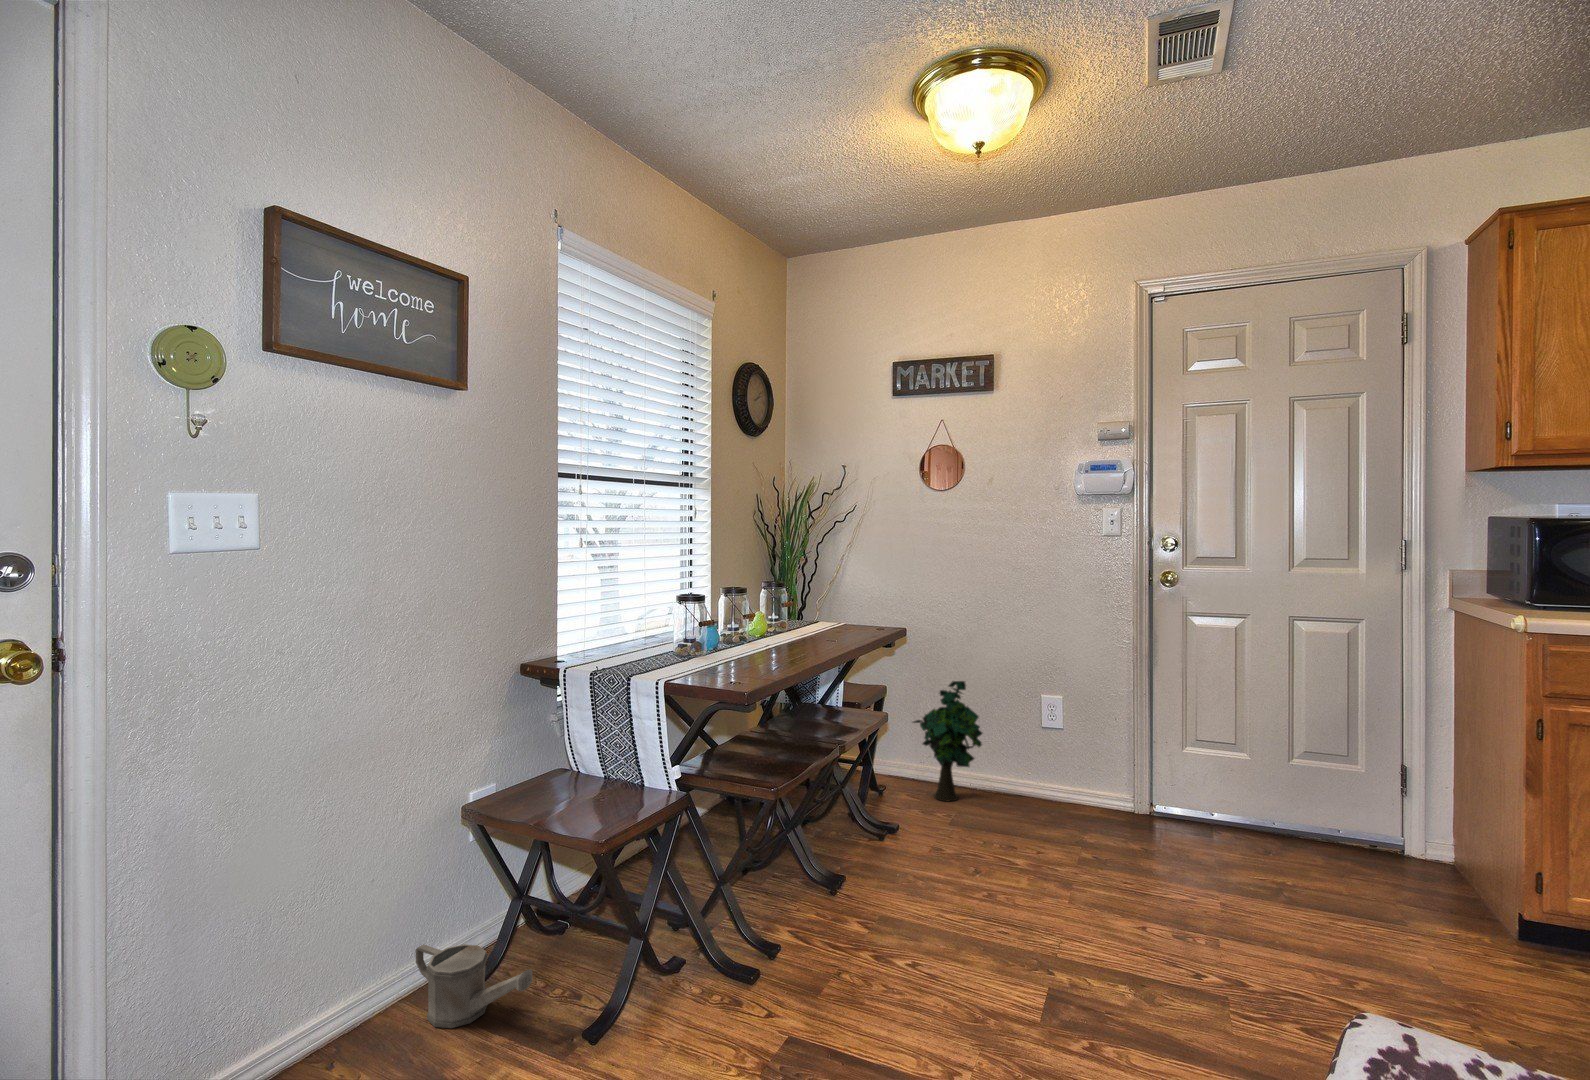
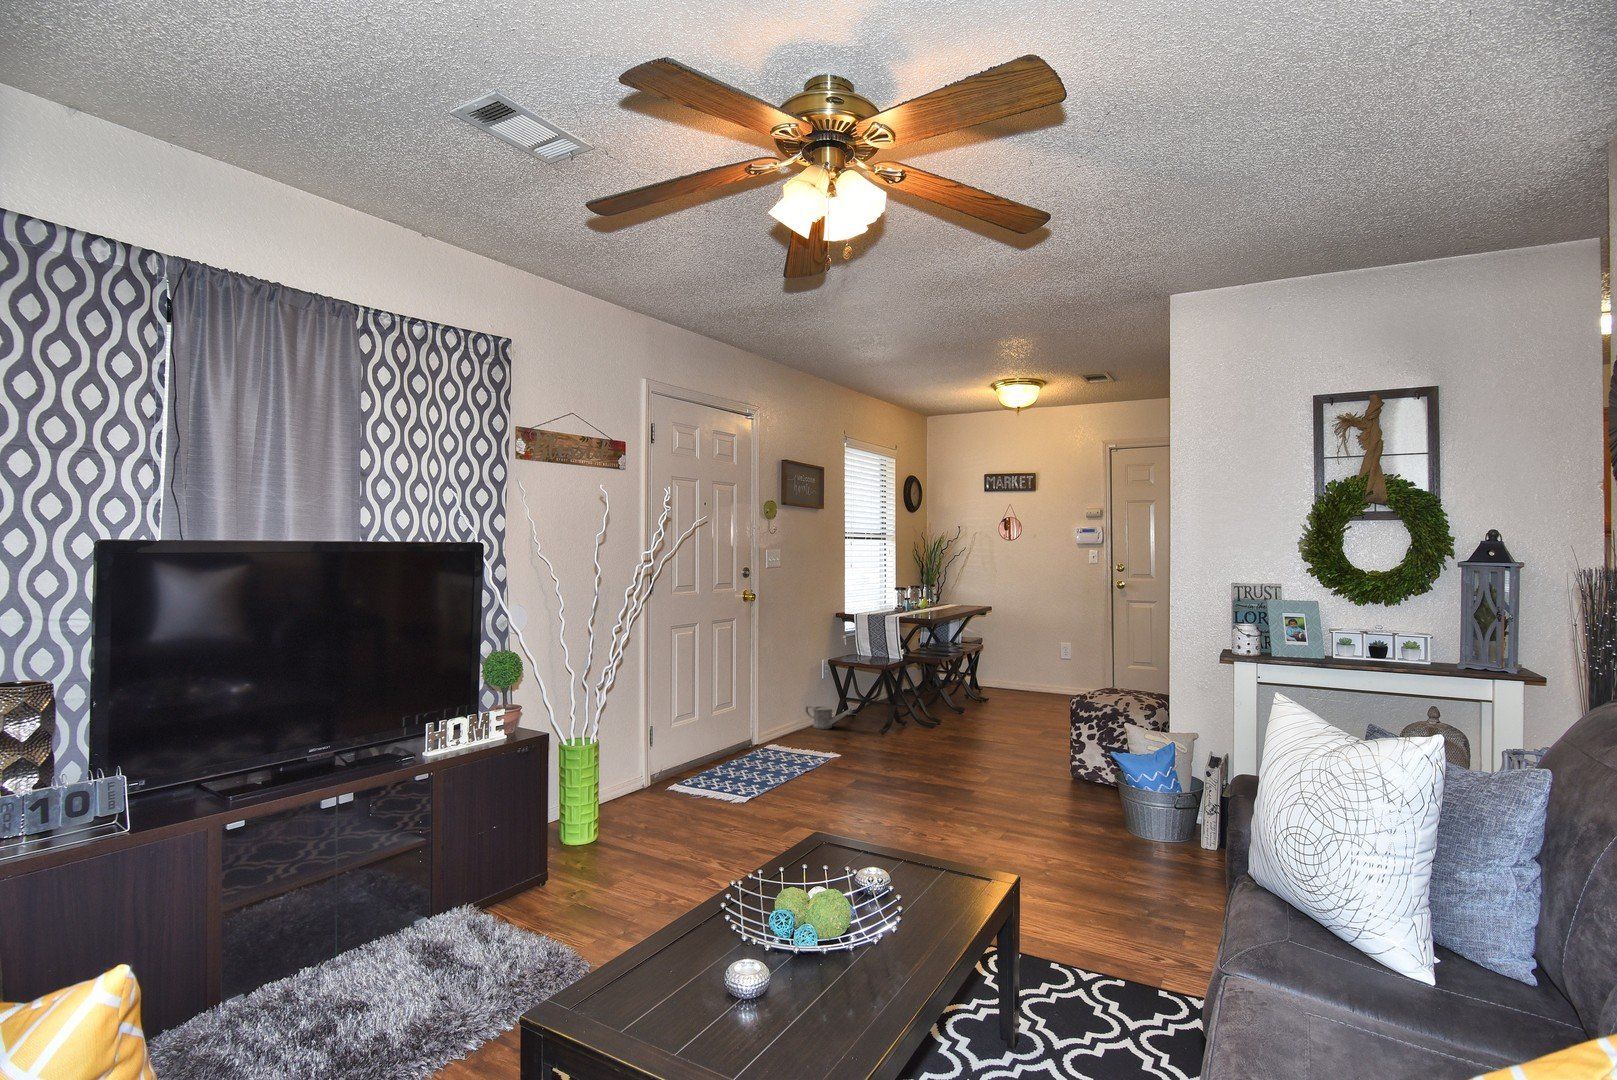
decorative plant: present [913,681,982,801] -> none [993,636,1030,696]

